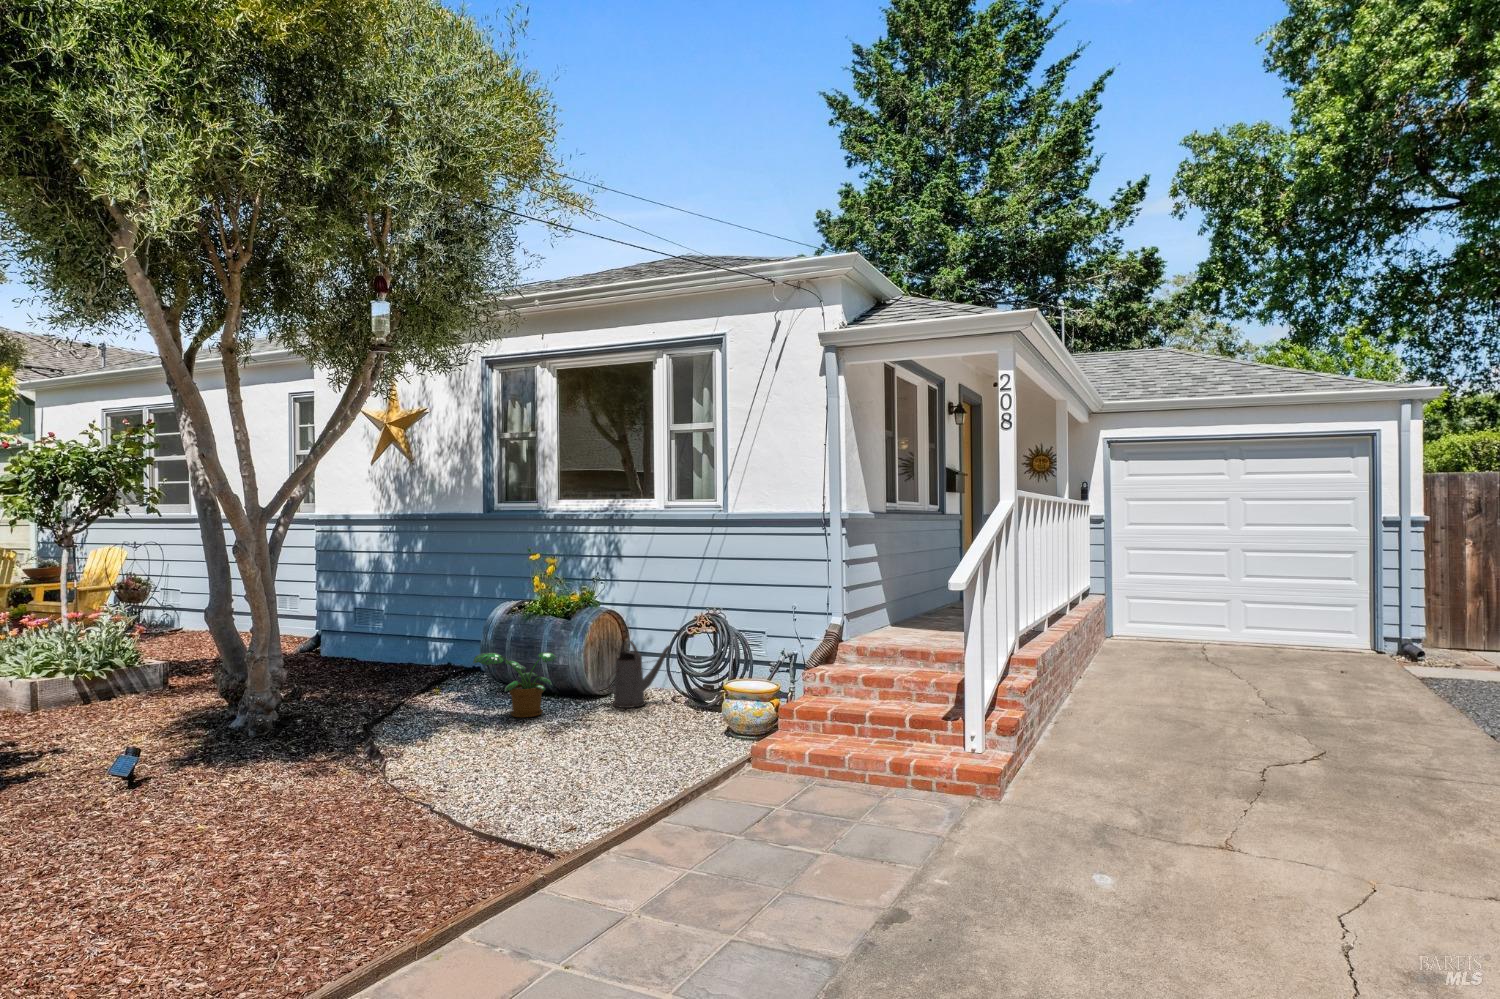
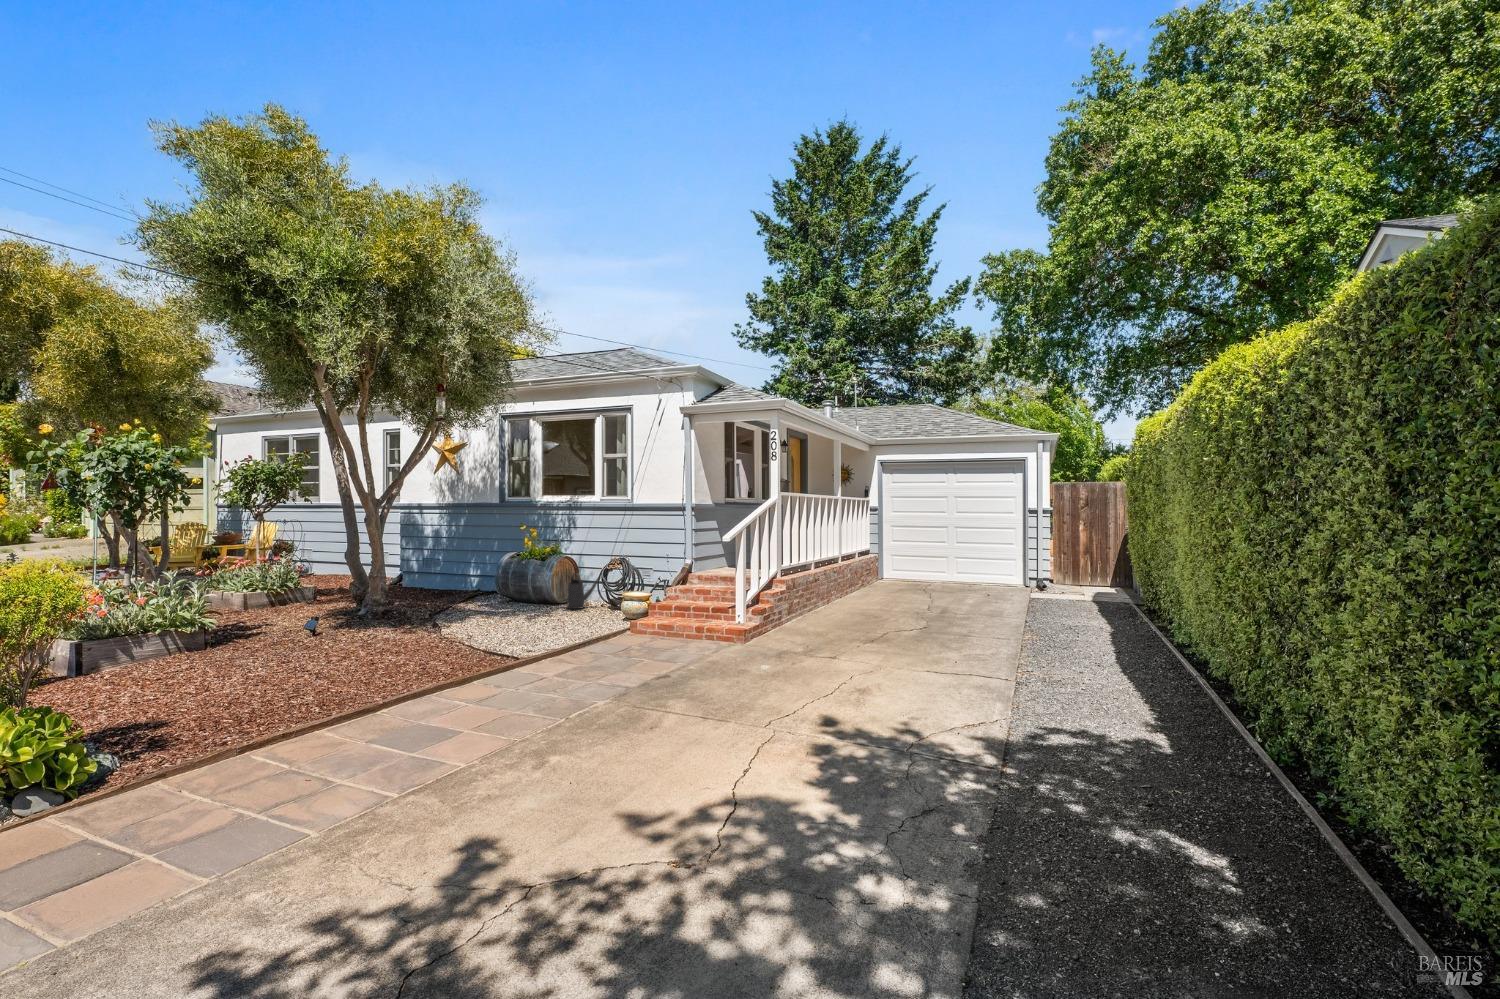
potted plant: present [473,652,557,717] -> none [489,578,536,613]

